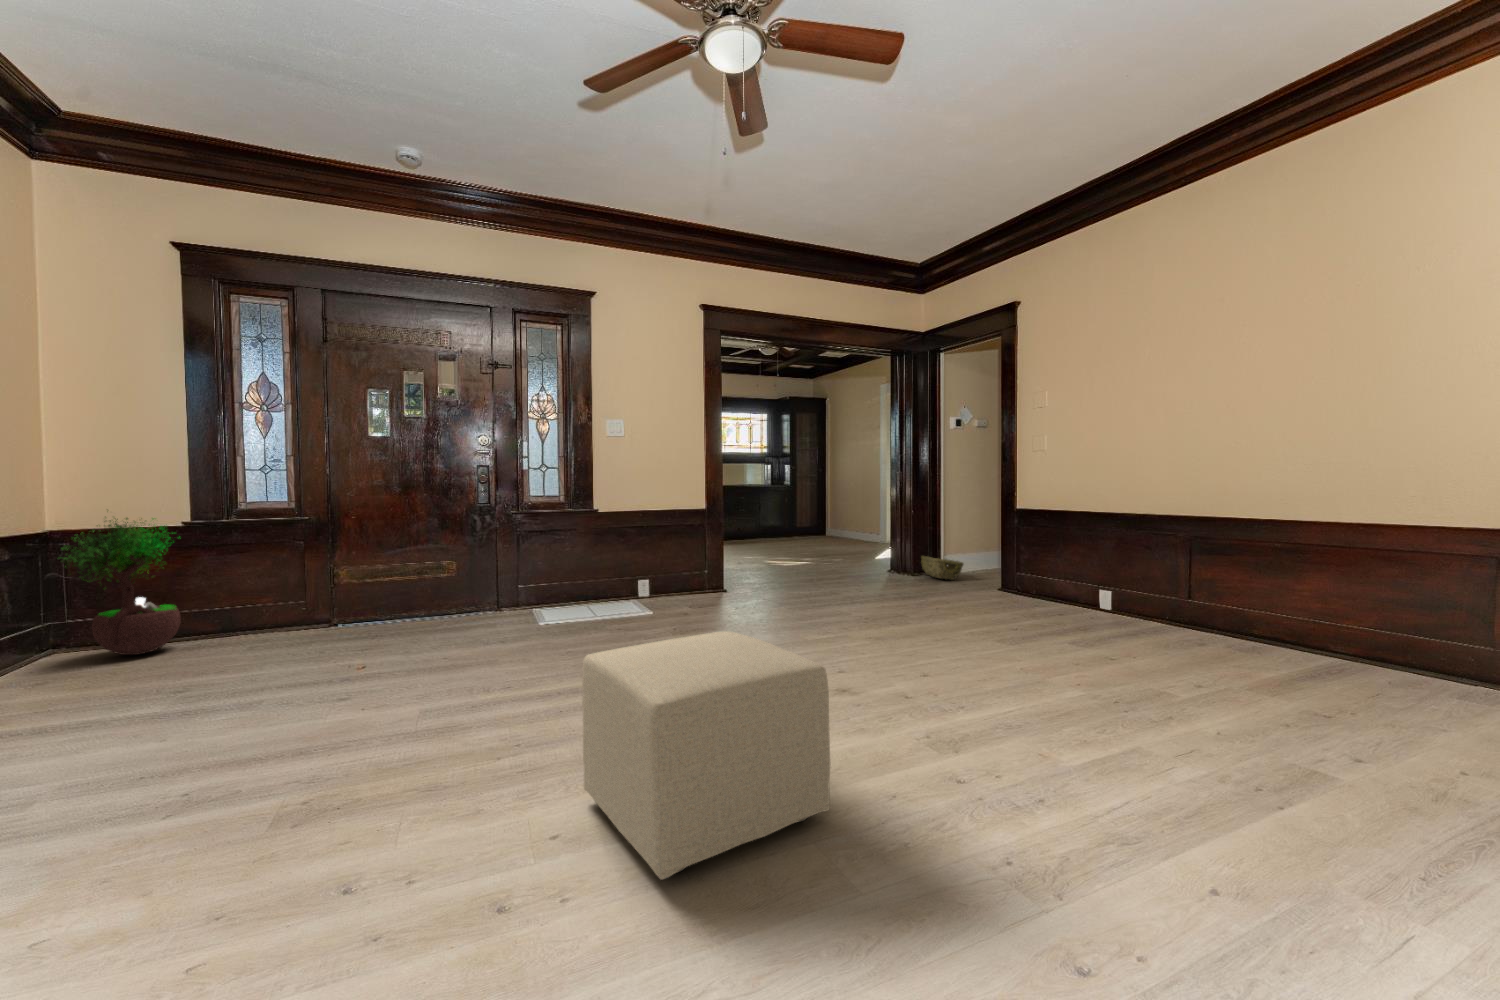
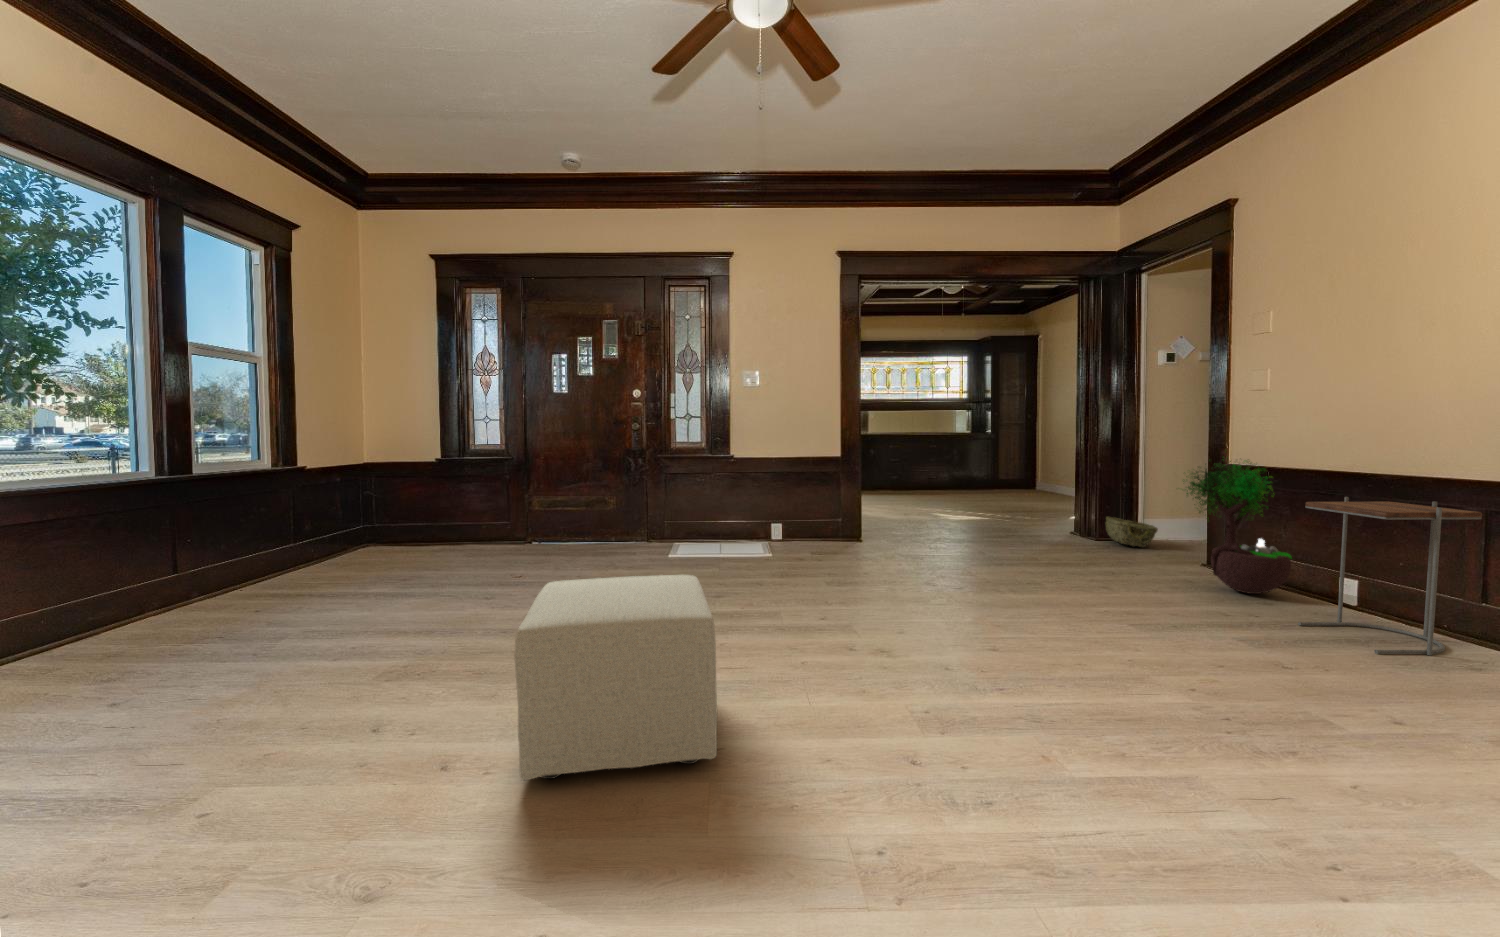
potted tree: present [61,518,181,655] -> present [1183,457,1291,594]
side table: none [1101,530,1203,641] -> present [1298,497,1482,656]

